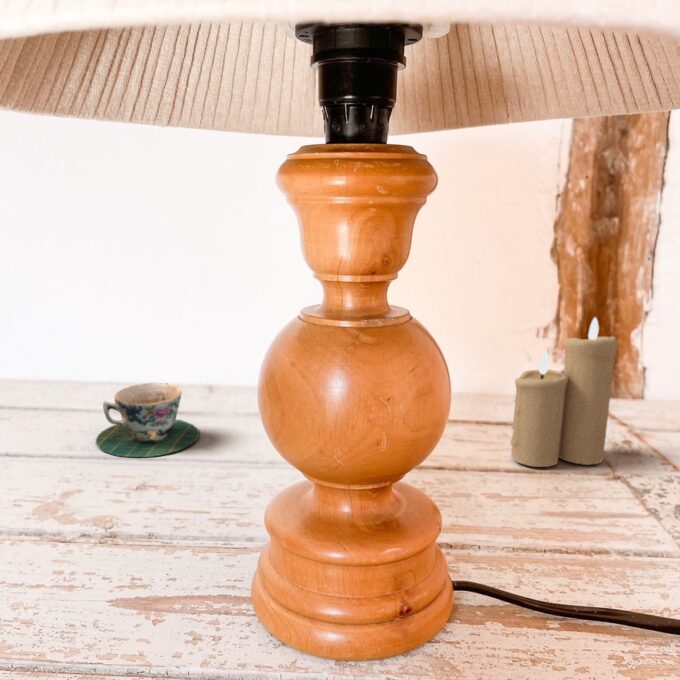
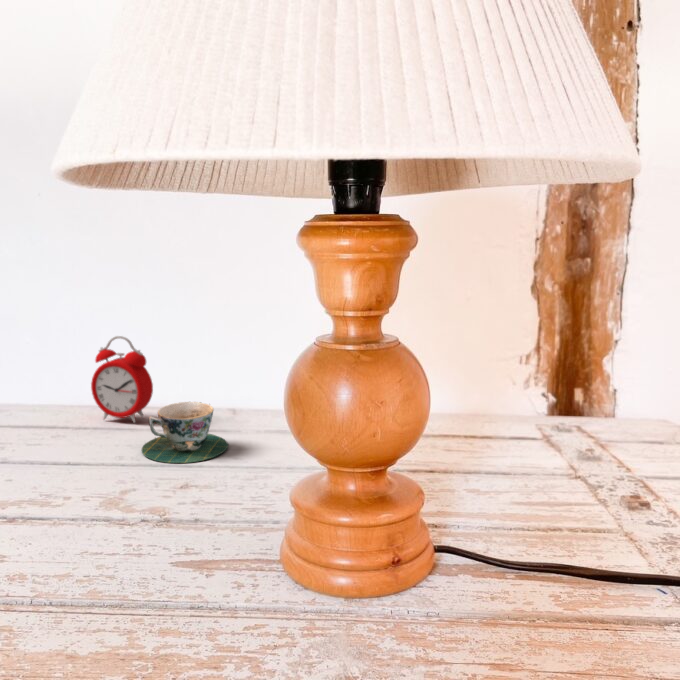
alarm clock: none [43,304,115,406] -> present [91,336,153,422]
candle: present [511,318,617,467] -> none [492,344,579,470]

